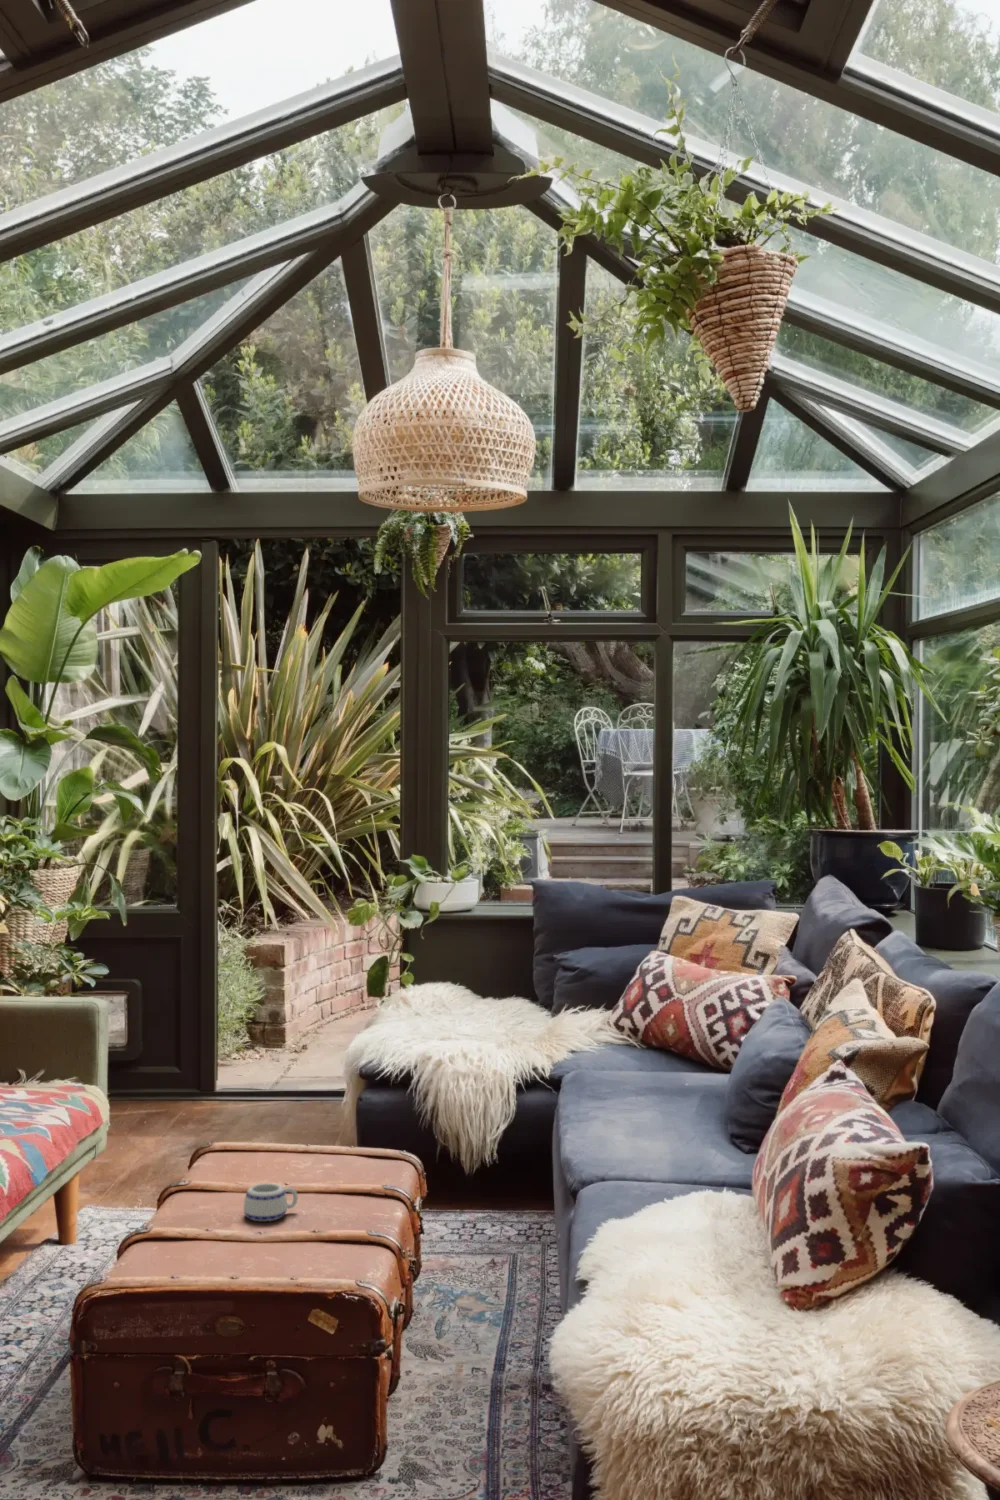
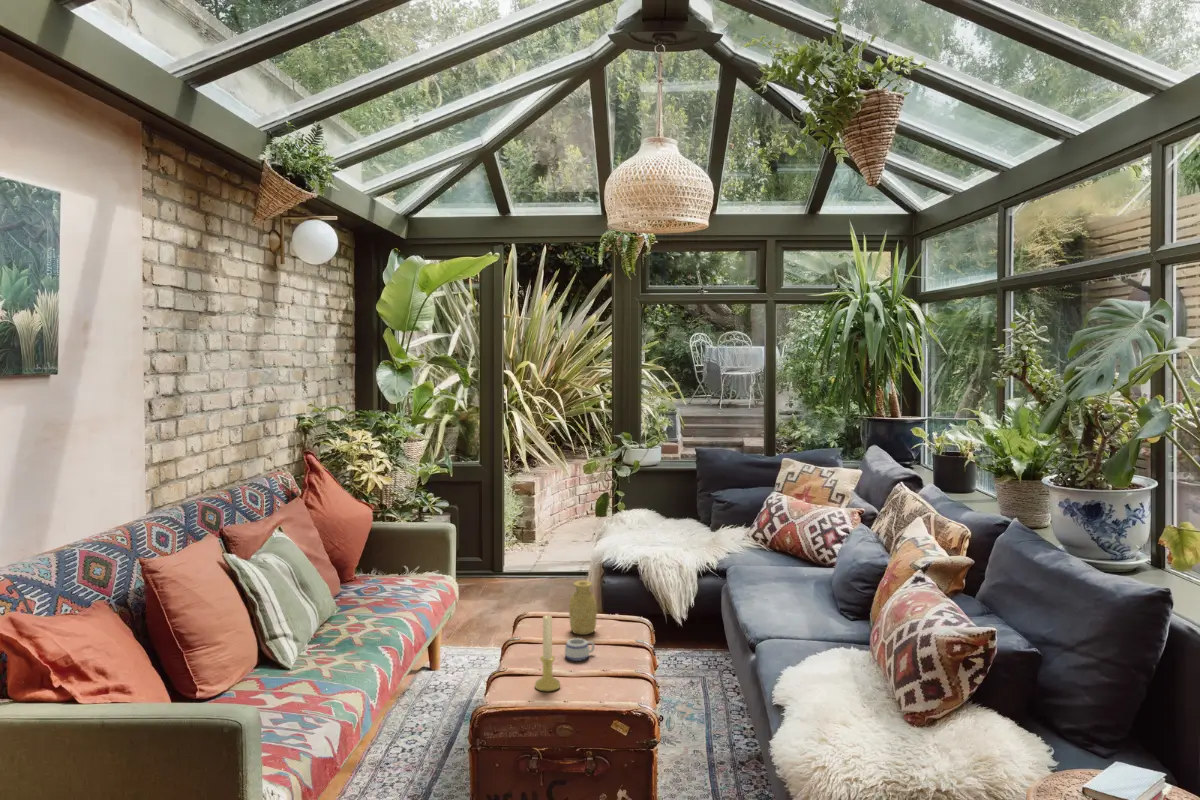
vase: none [266,1088,313,1181] -> present [569,580,597,635]
candle holder: none [176,1133,221,1269] -> present [535,615,560,692]

